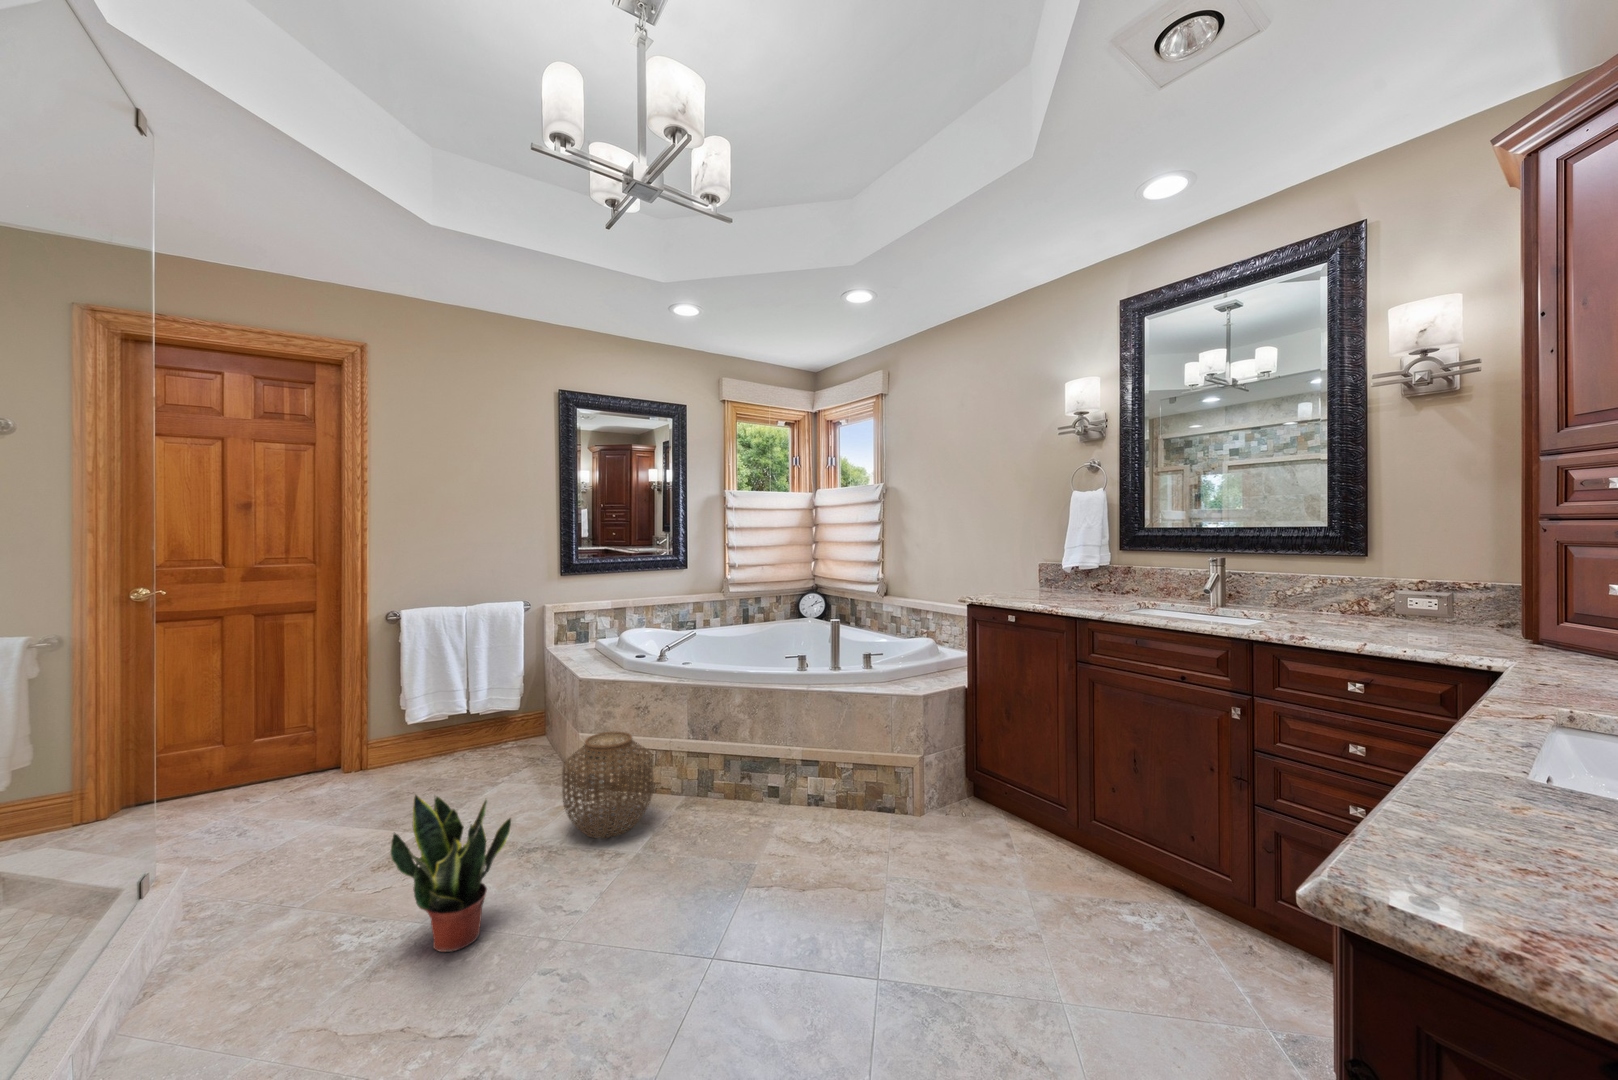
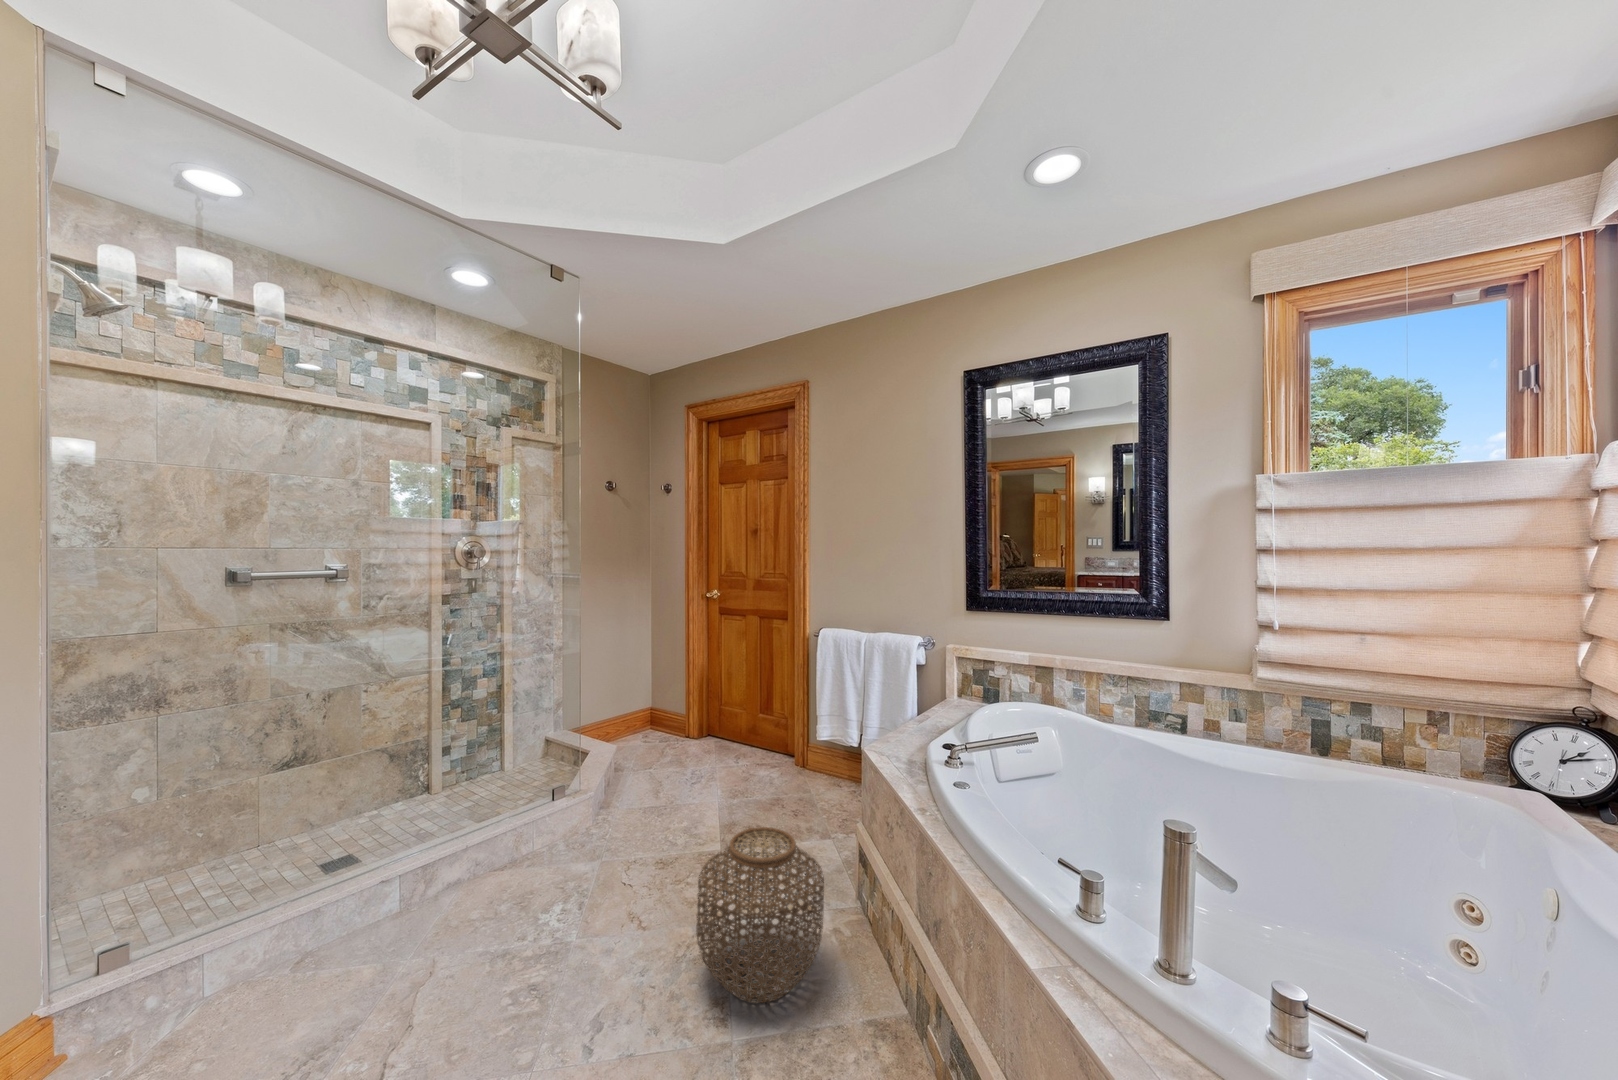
potted plant: present [391,795,511,952] -> none [423,796,578,992]

